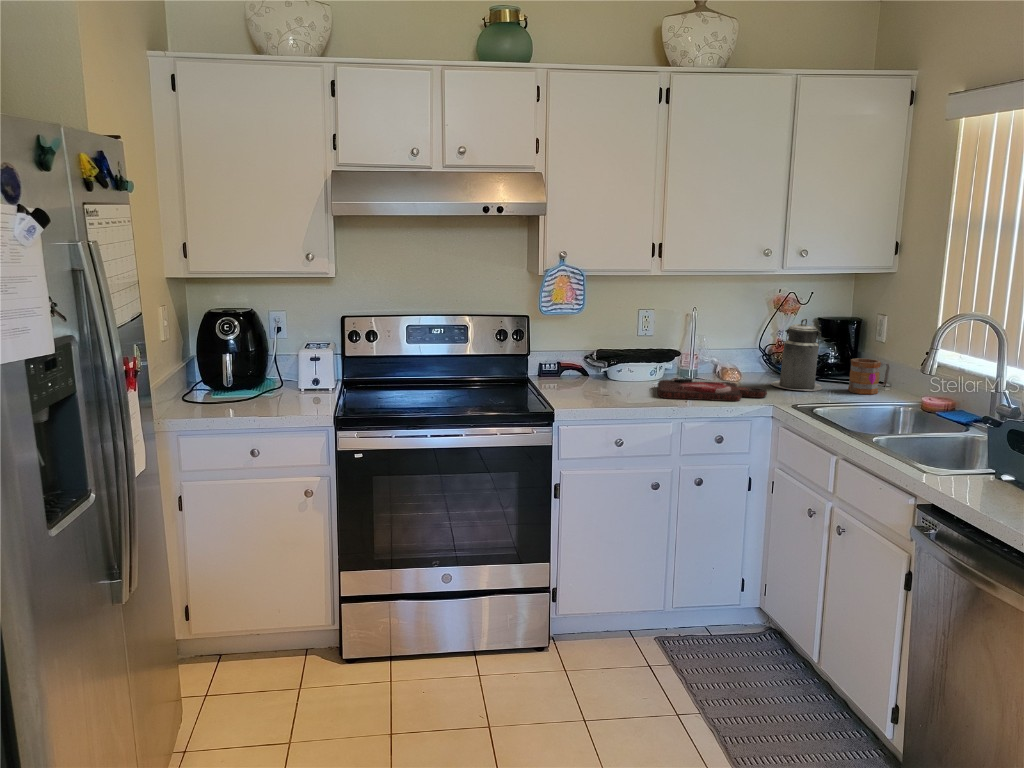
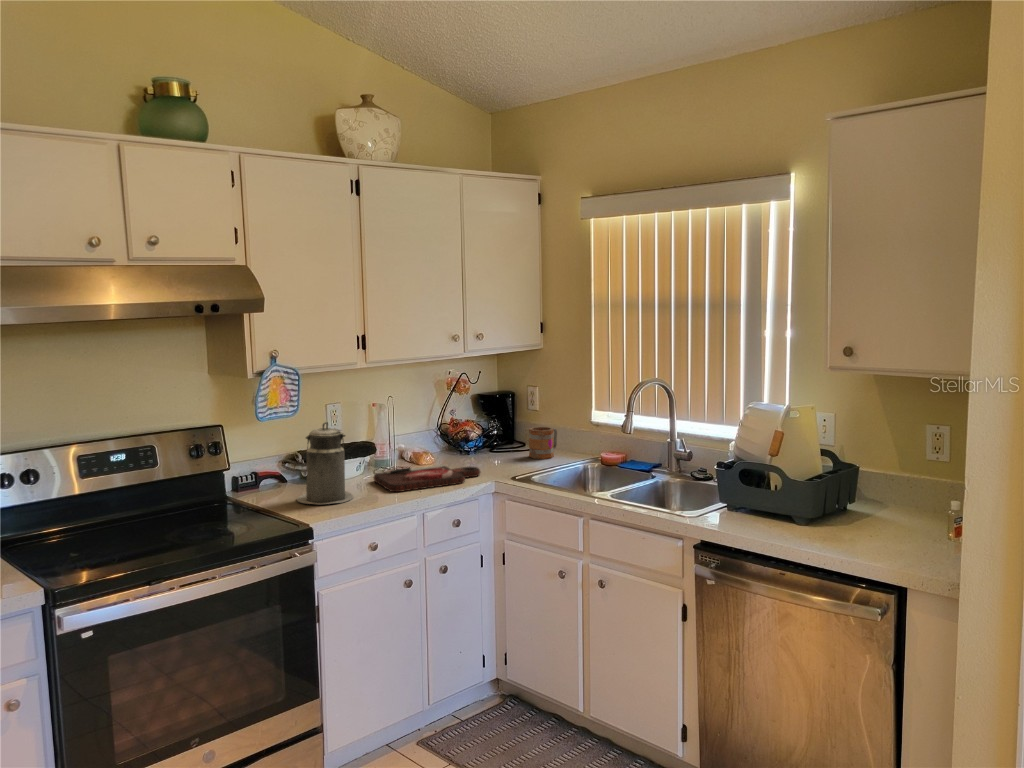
canister: present [771,319,822,391] -> present [297,422,353,504]

